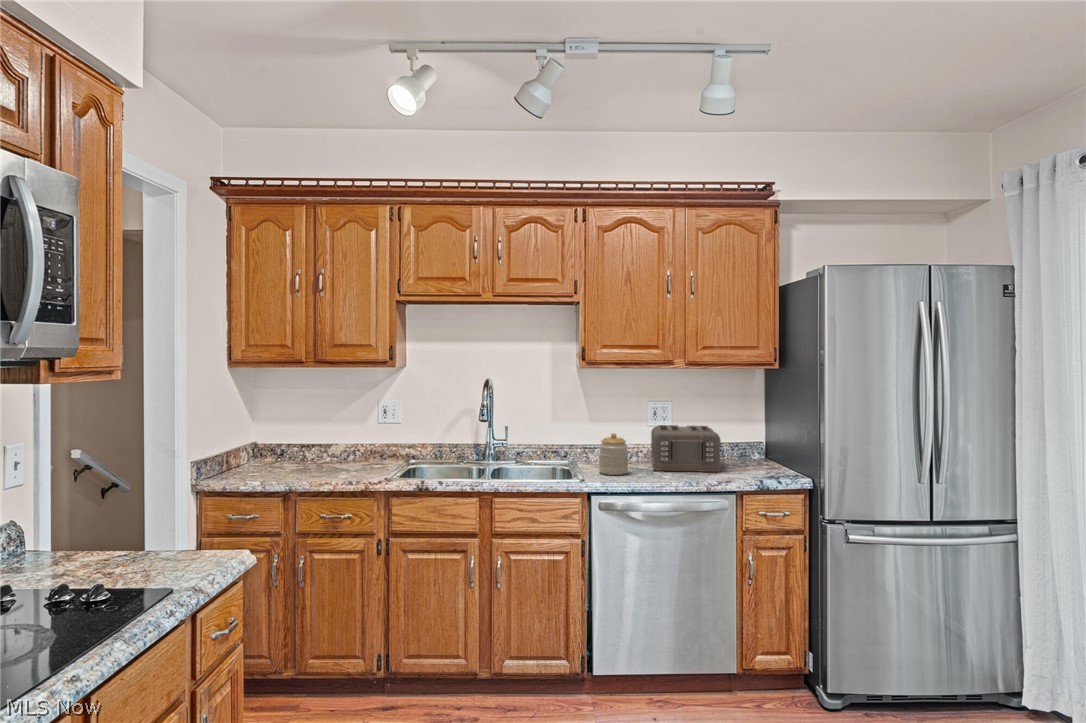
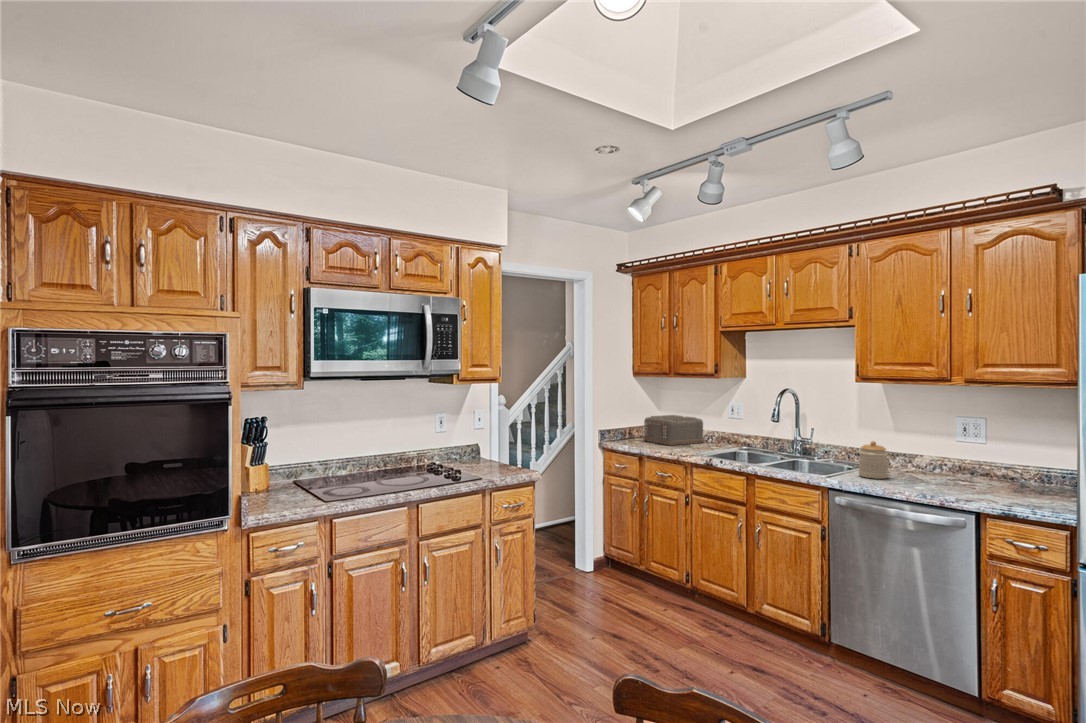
toaster: present [651,425,721,472] -> present [643,415,704,446]

